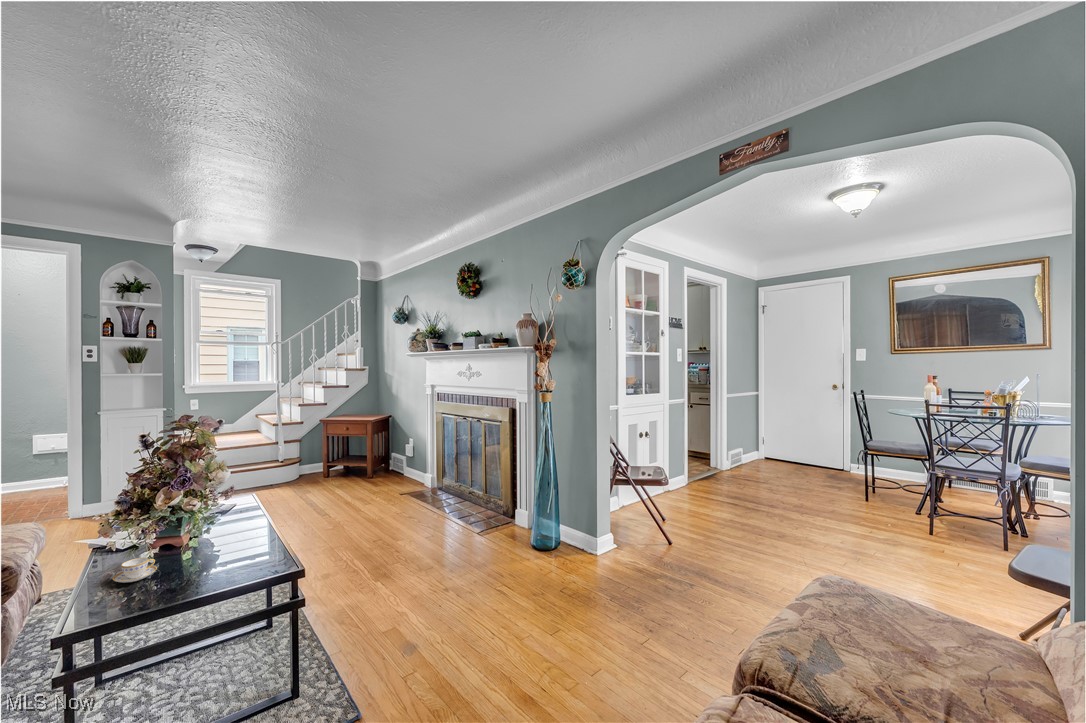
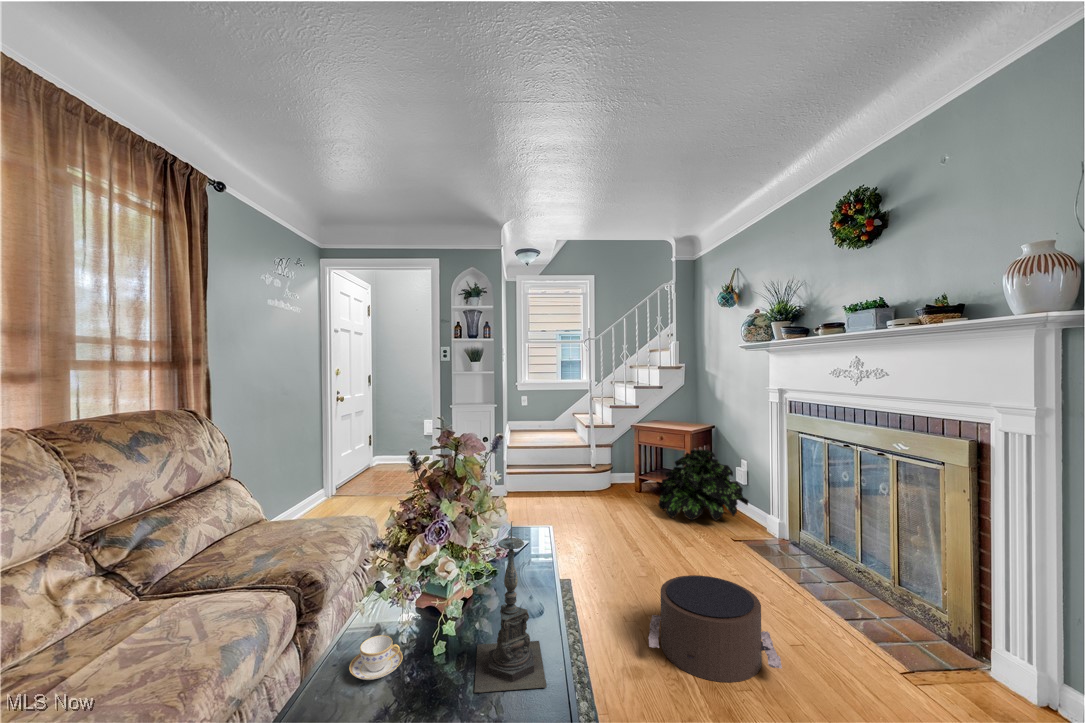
potted plant: none [343,433,413,489] -> present [658,449,748,521]
candle holder: none [212,470,267,568] -> present [474,521,547,693]
pouf: none [331,510,414,567] -> present [648,575,782,682]

